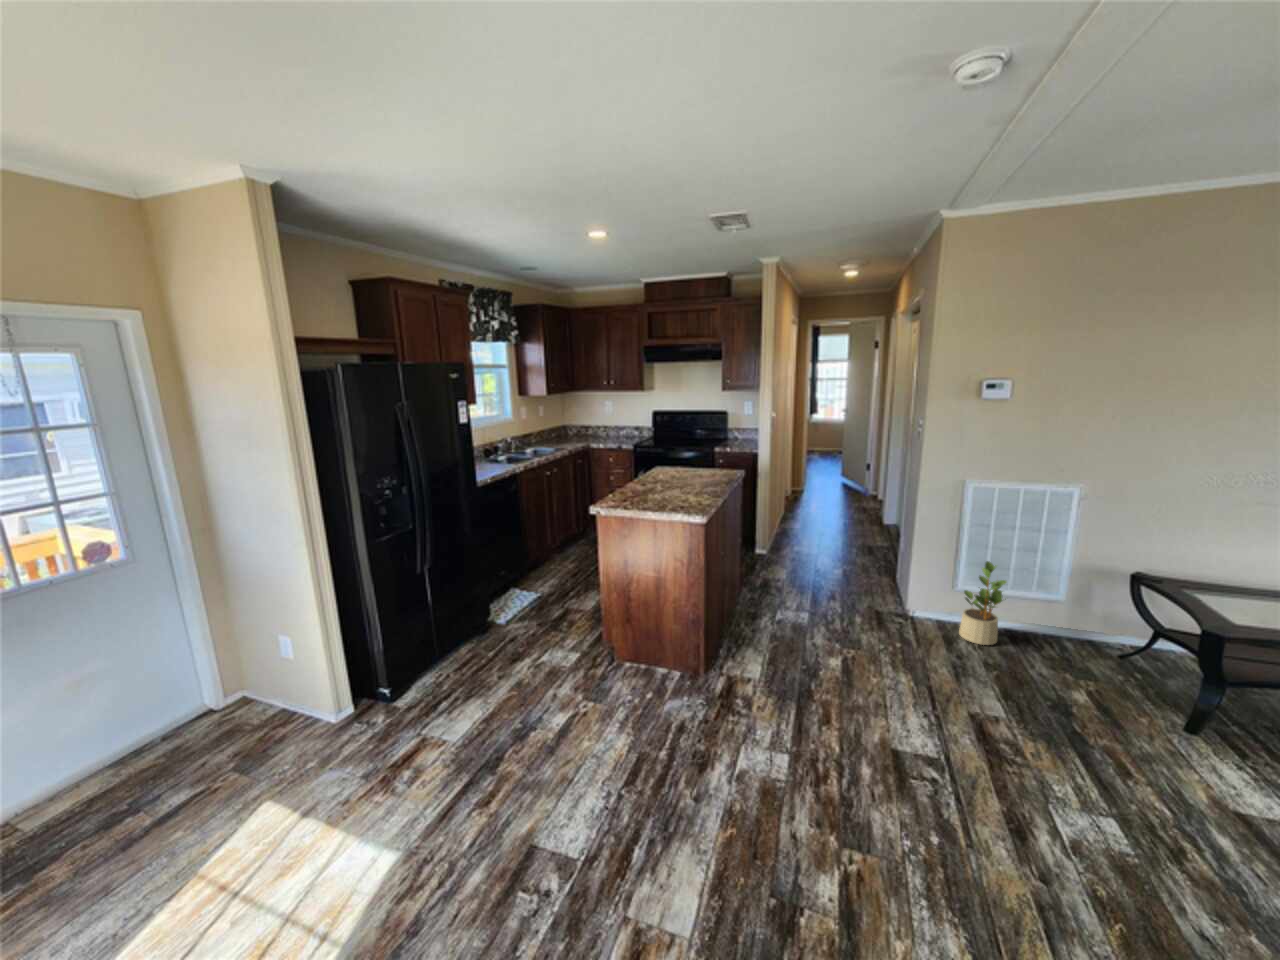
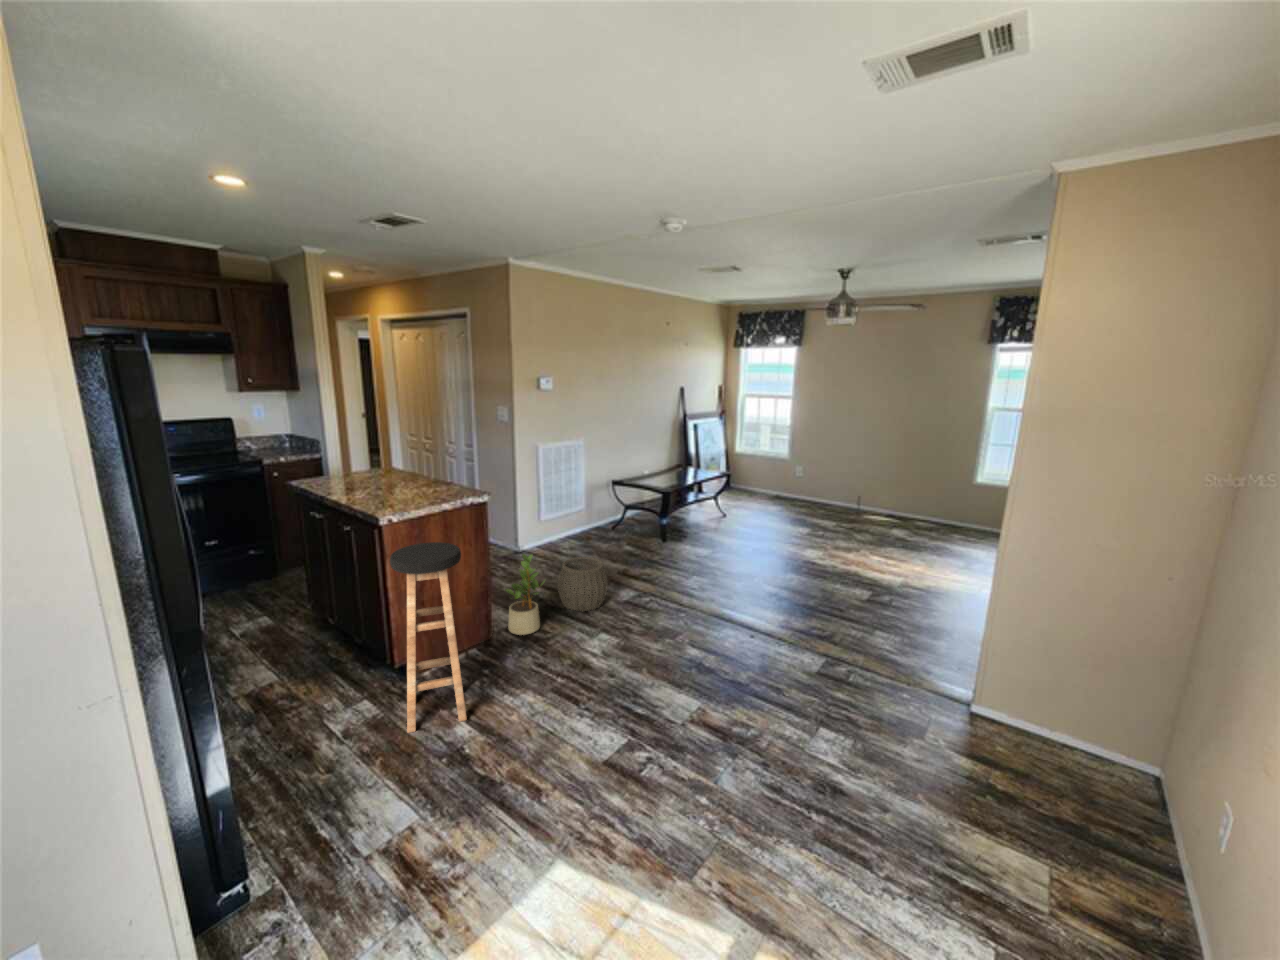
bar stool: none [805,510,871,659] -> present [390,542,467,733]
woven basket: none [1046,596,1128,667] -> present [558,557,608,611]

